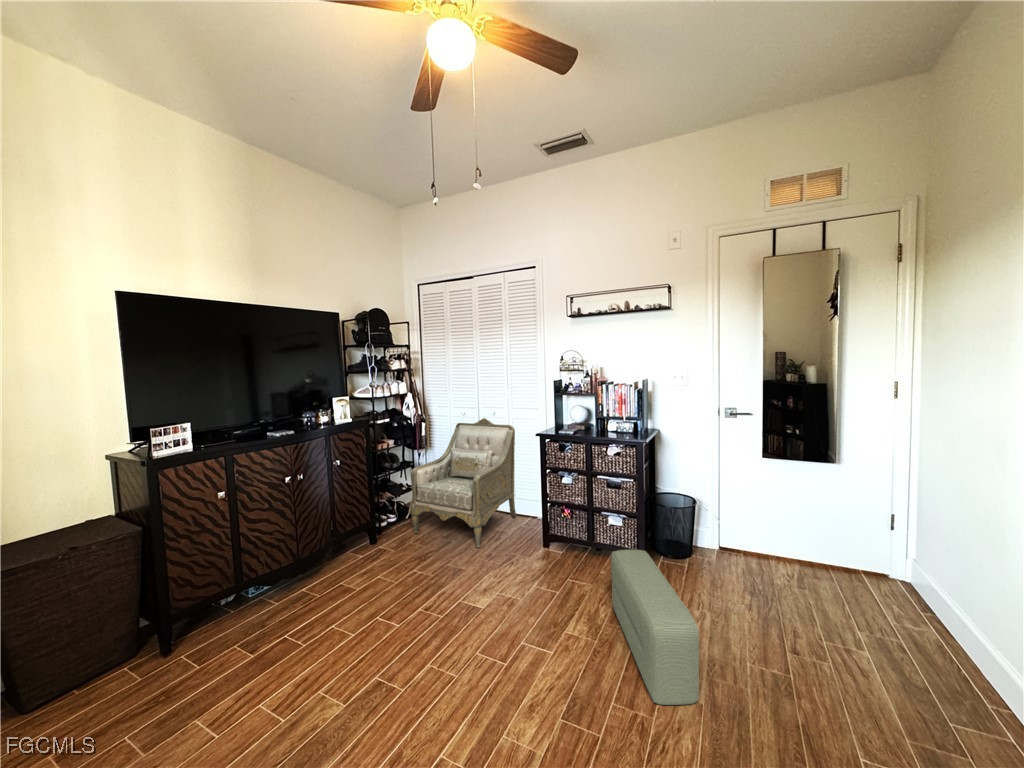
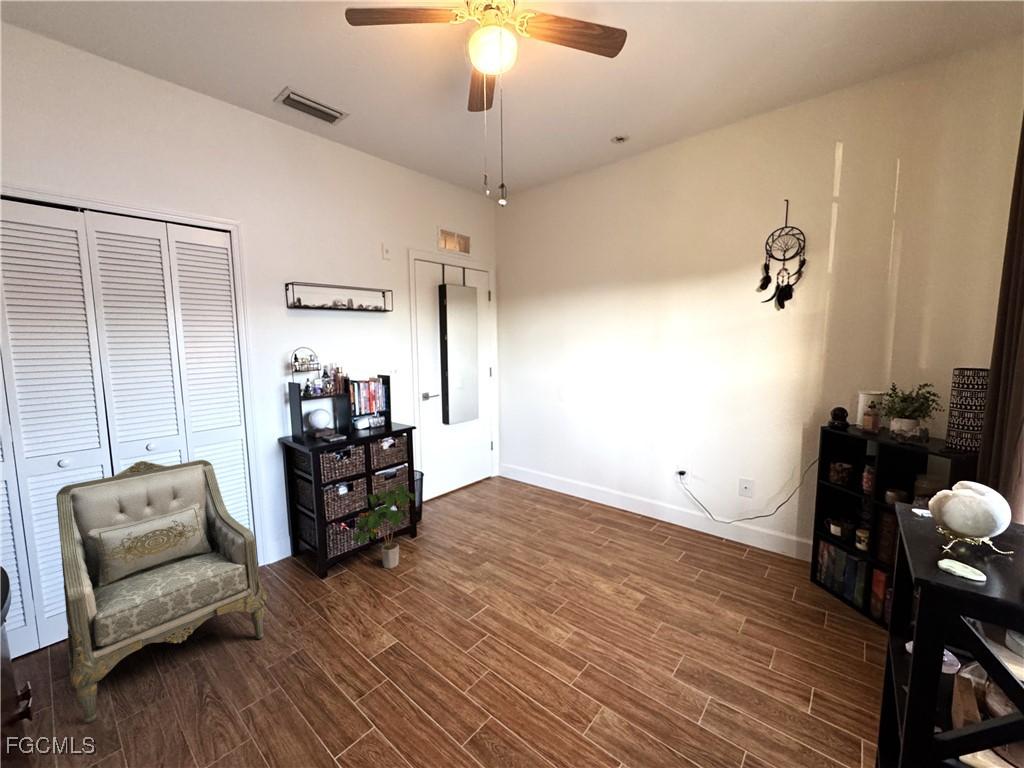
potted plant: none [554,488,625,569] -> present [354,485,415,568]
pouf: present [611,550,699,705] -> none [454,508,558,575]

